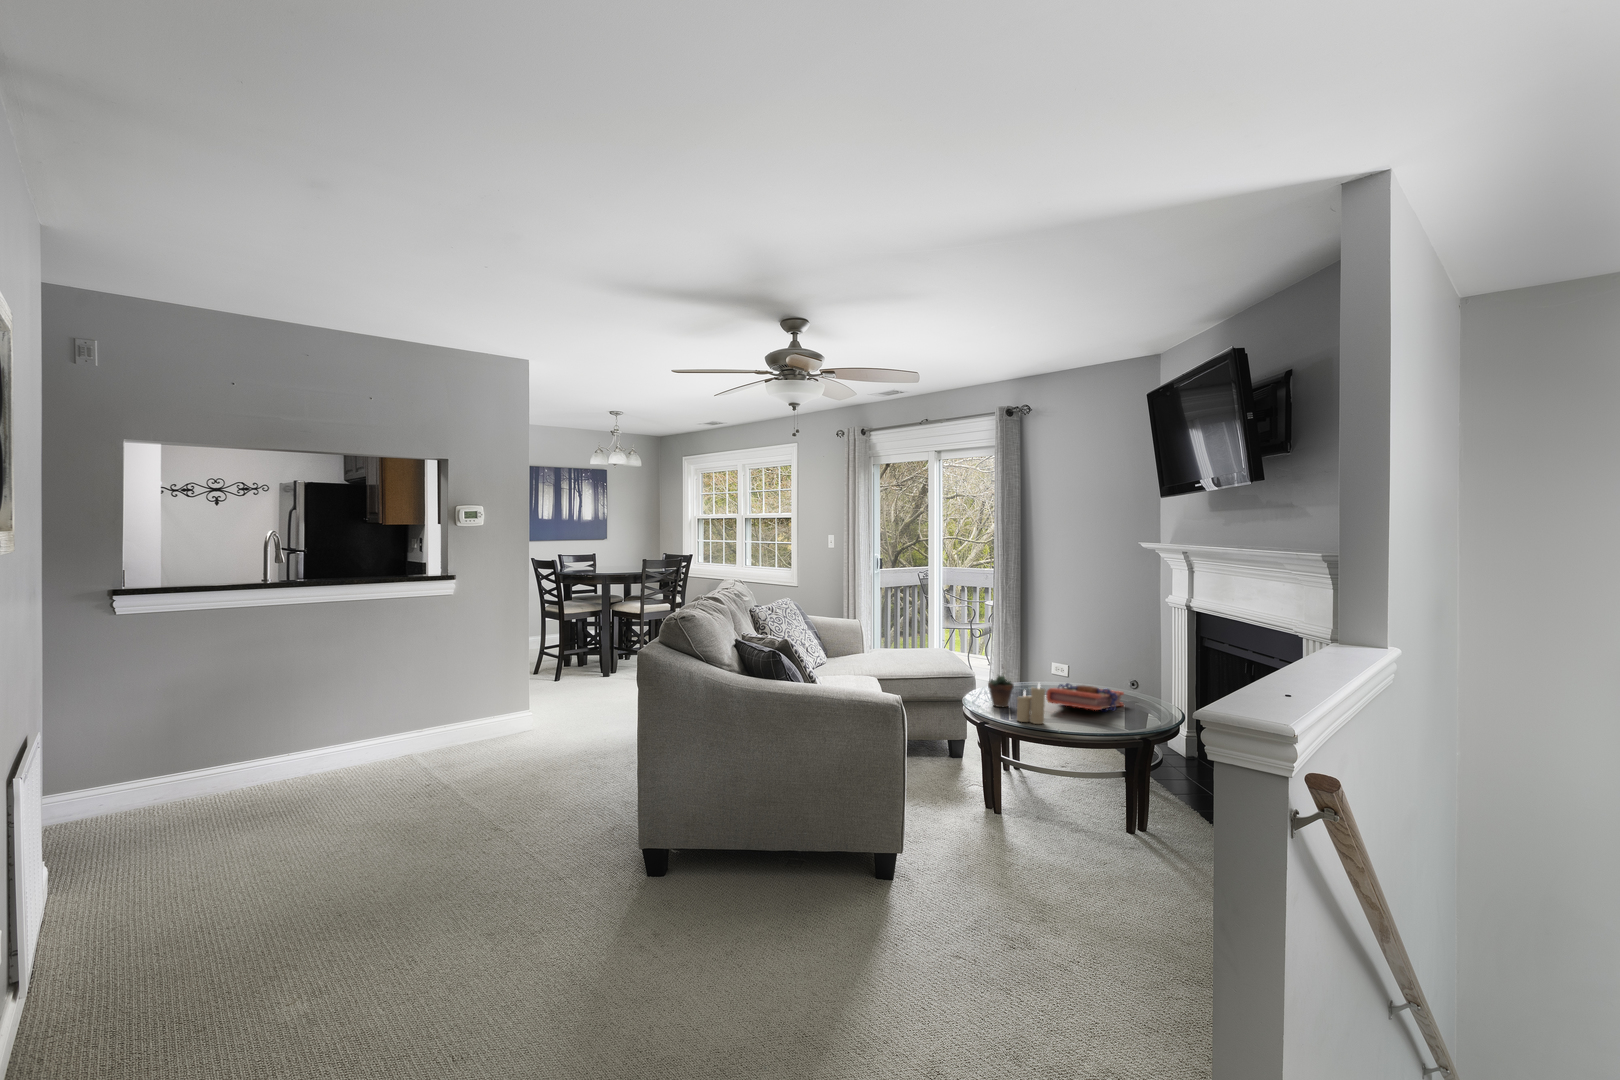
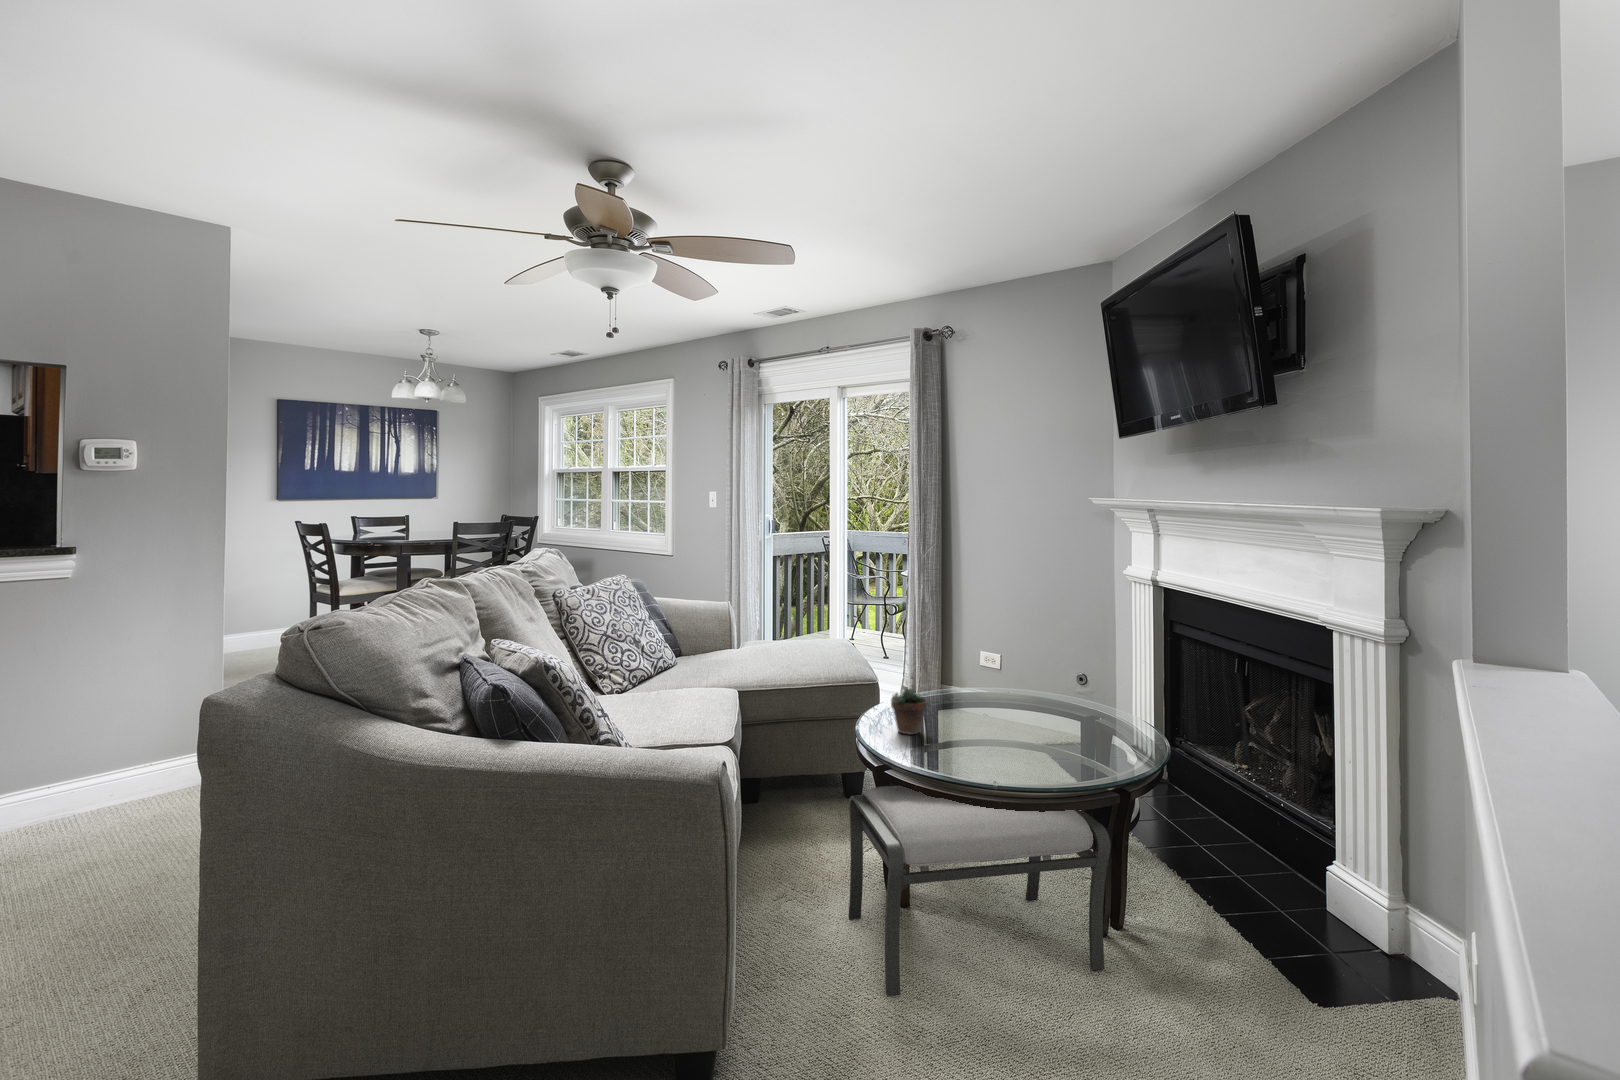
book: present [1046,683,1124,712] -> none [973,697,1079,740]
candle: present [1017,684,1045,724] -> none [930,703,972,765]
ottoman: none [961,735,1139,863] -> present [849,786,1111,996]

